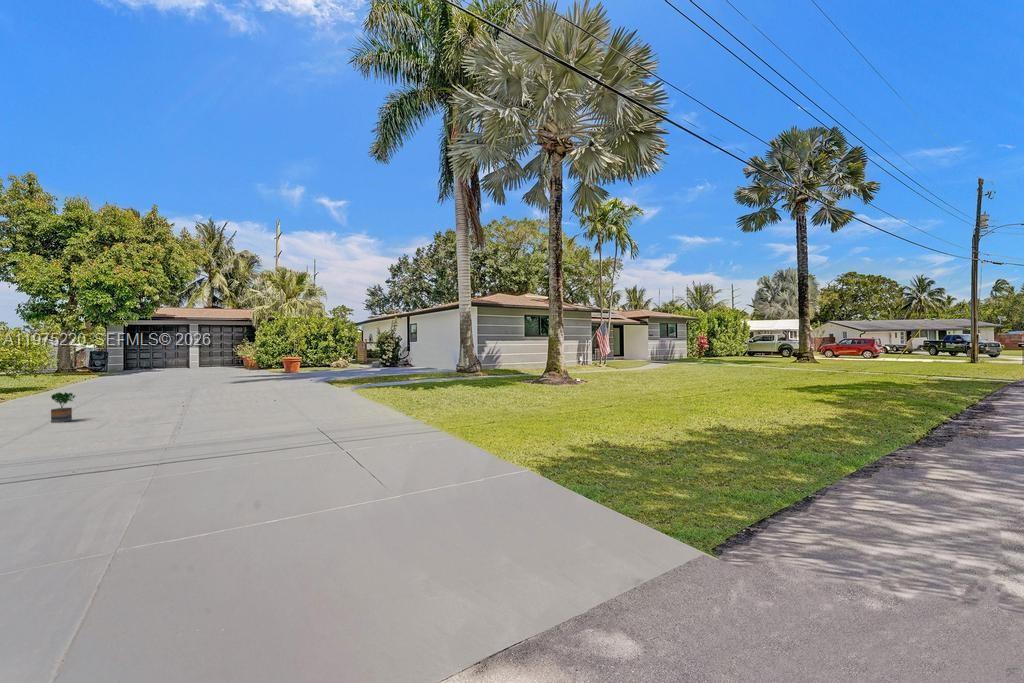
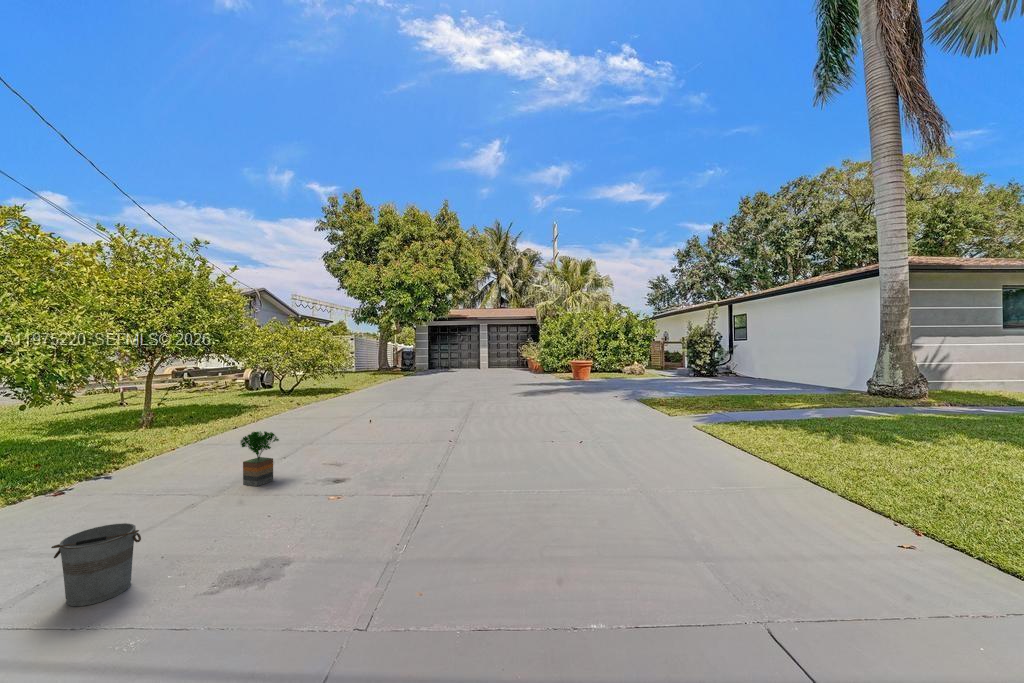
bucket: none [23,415,60,442] -> present [51,523,141,606]

